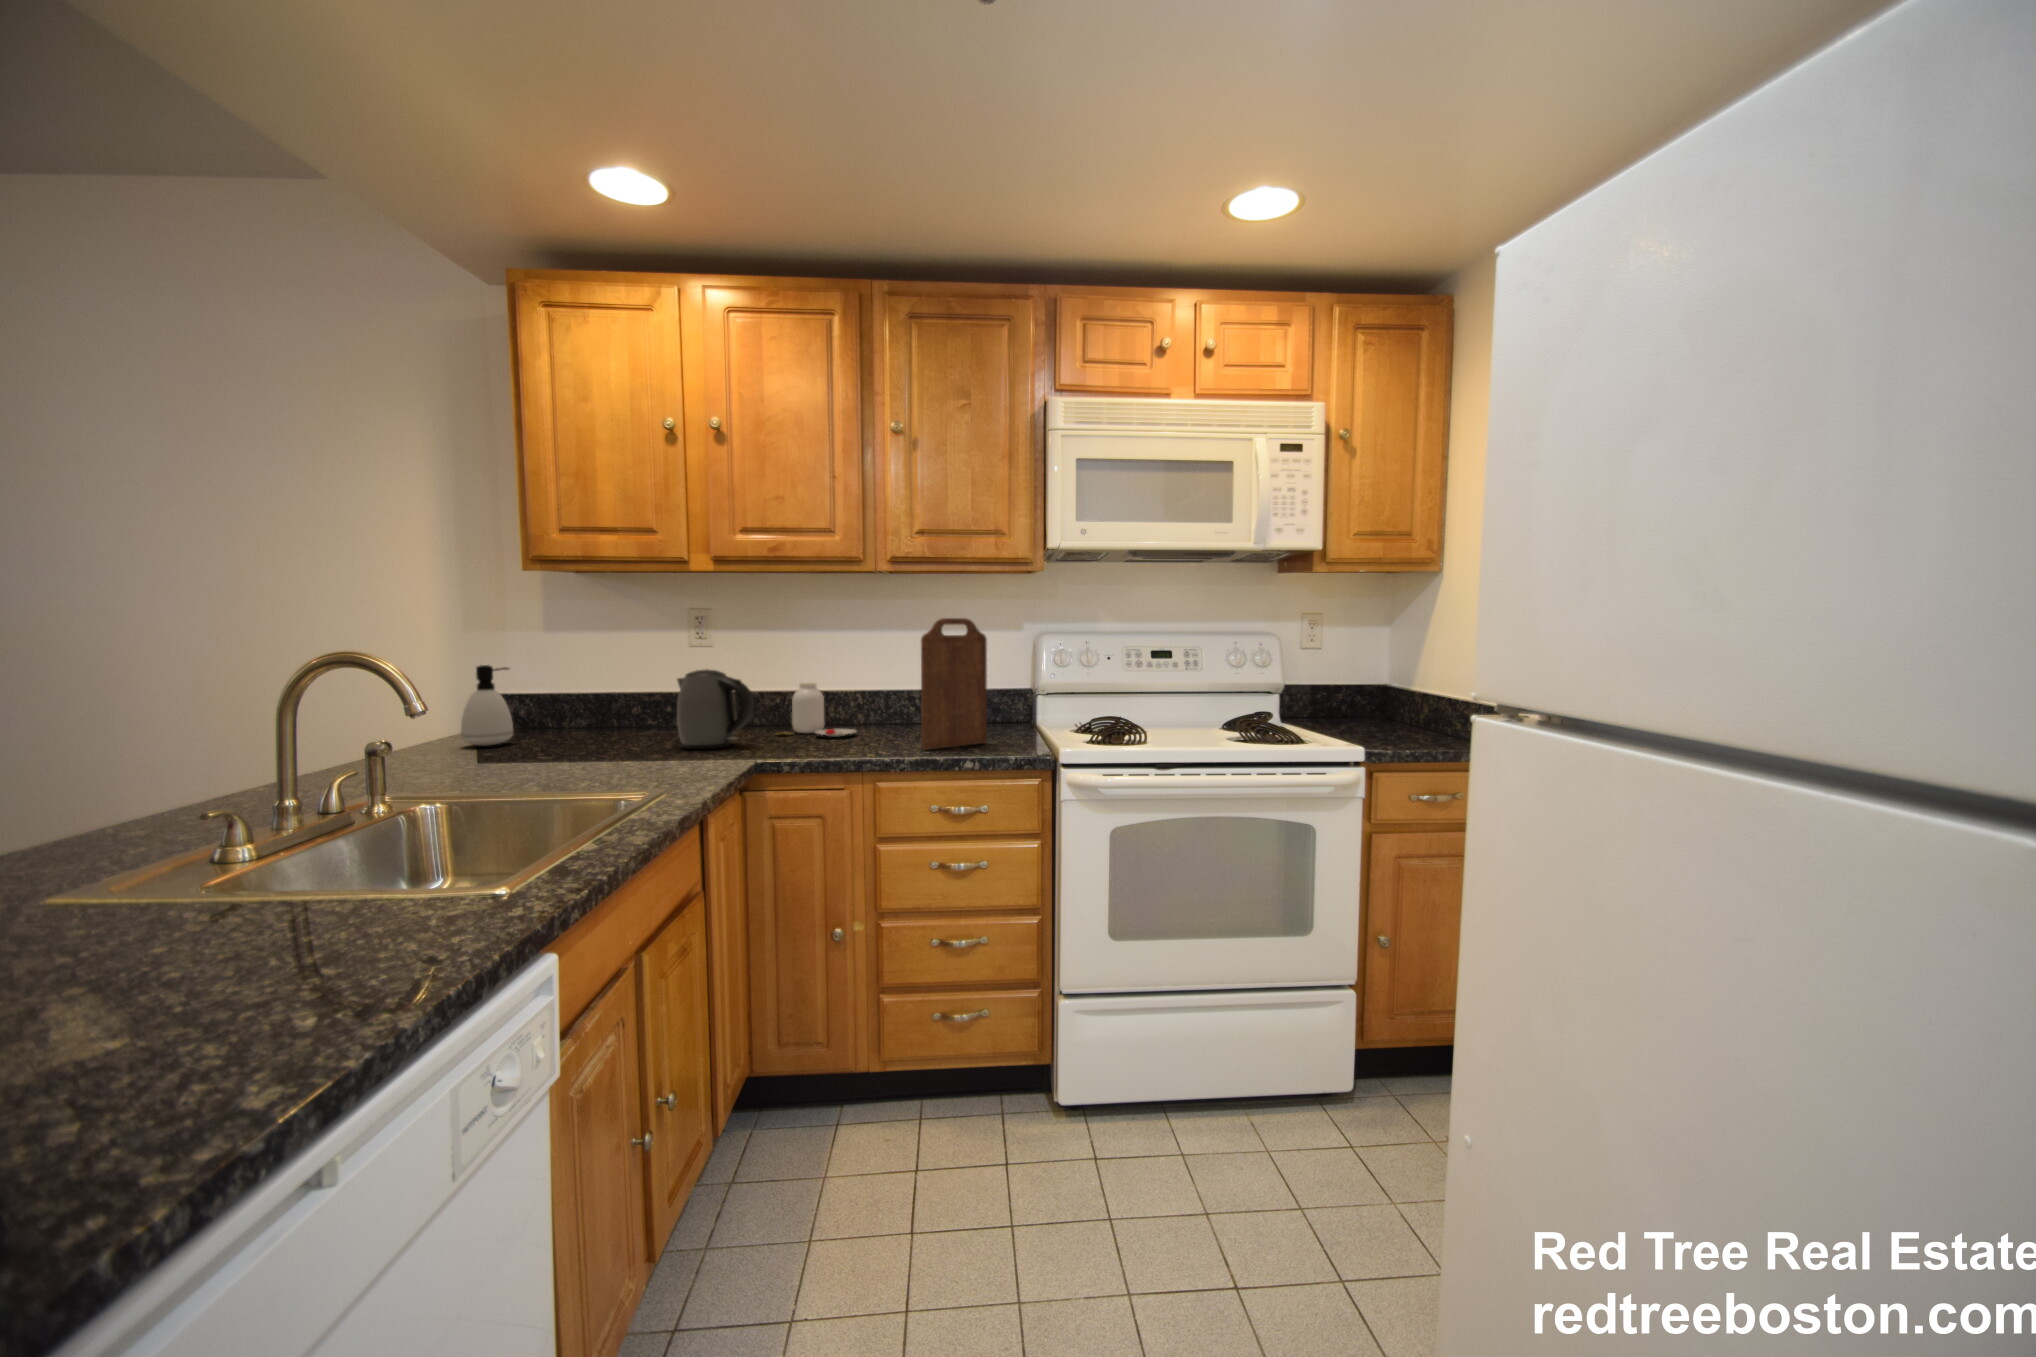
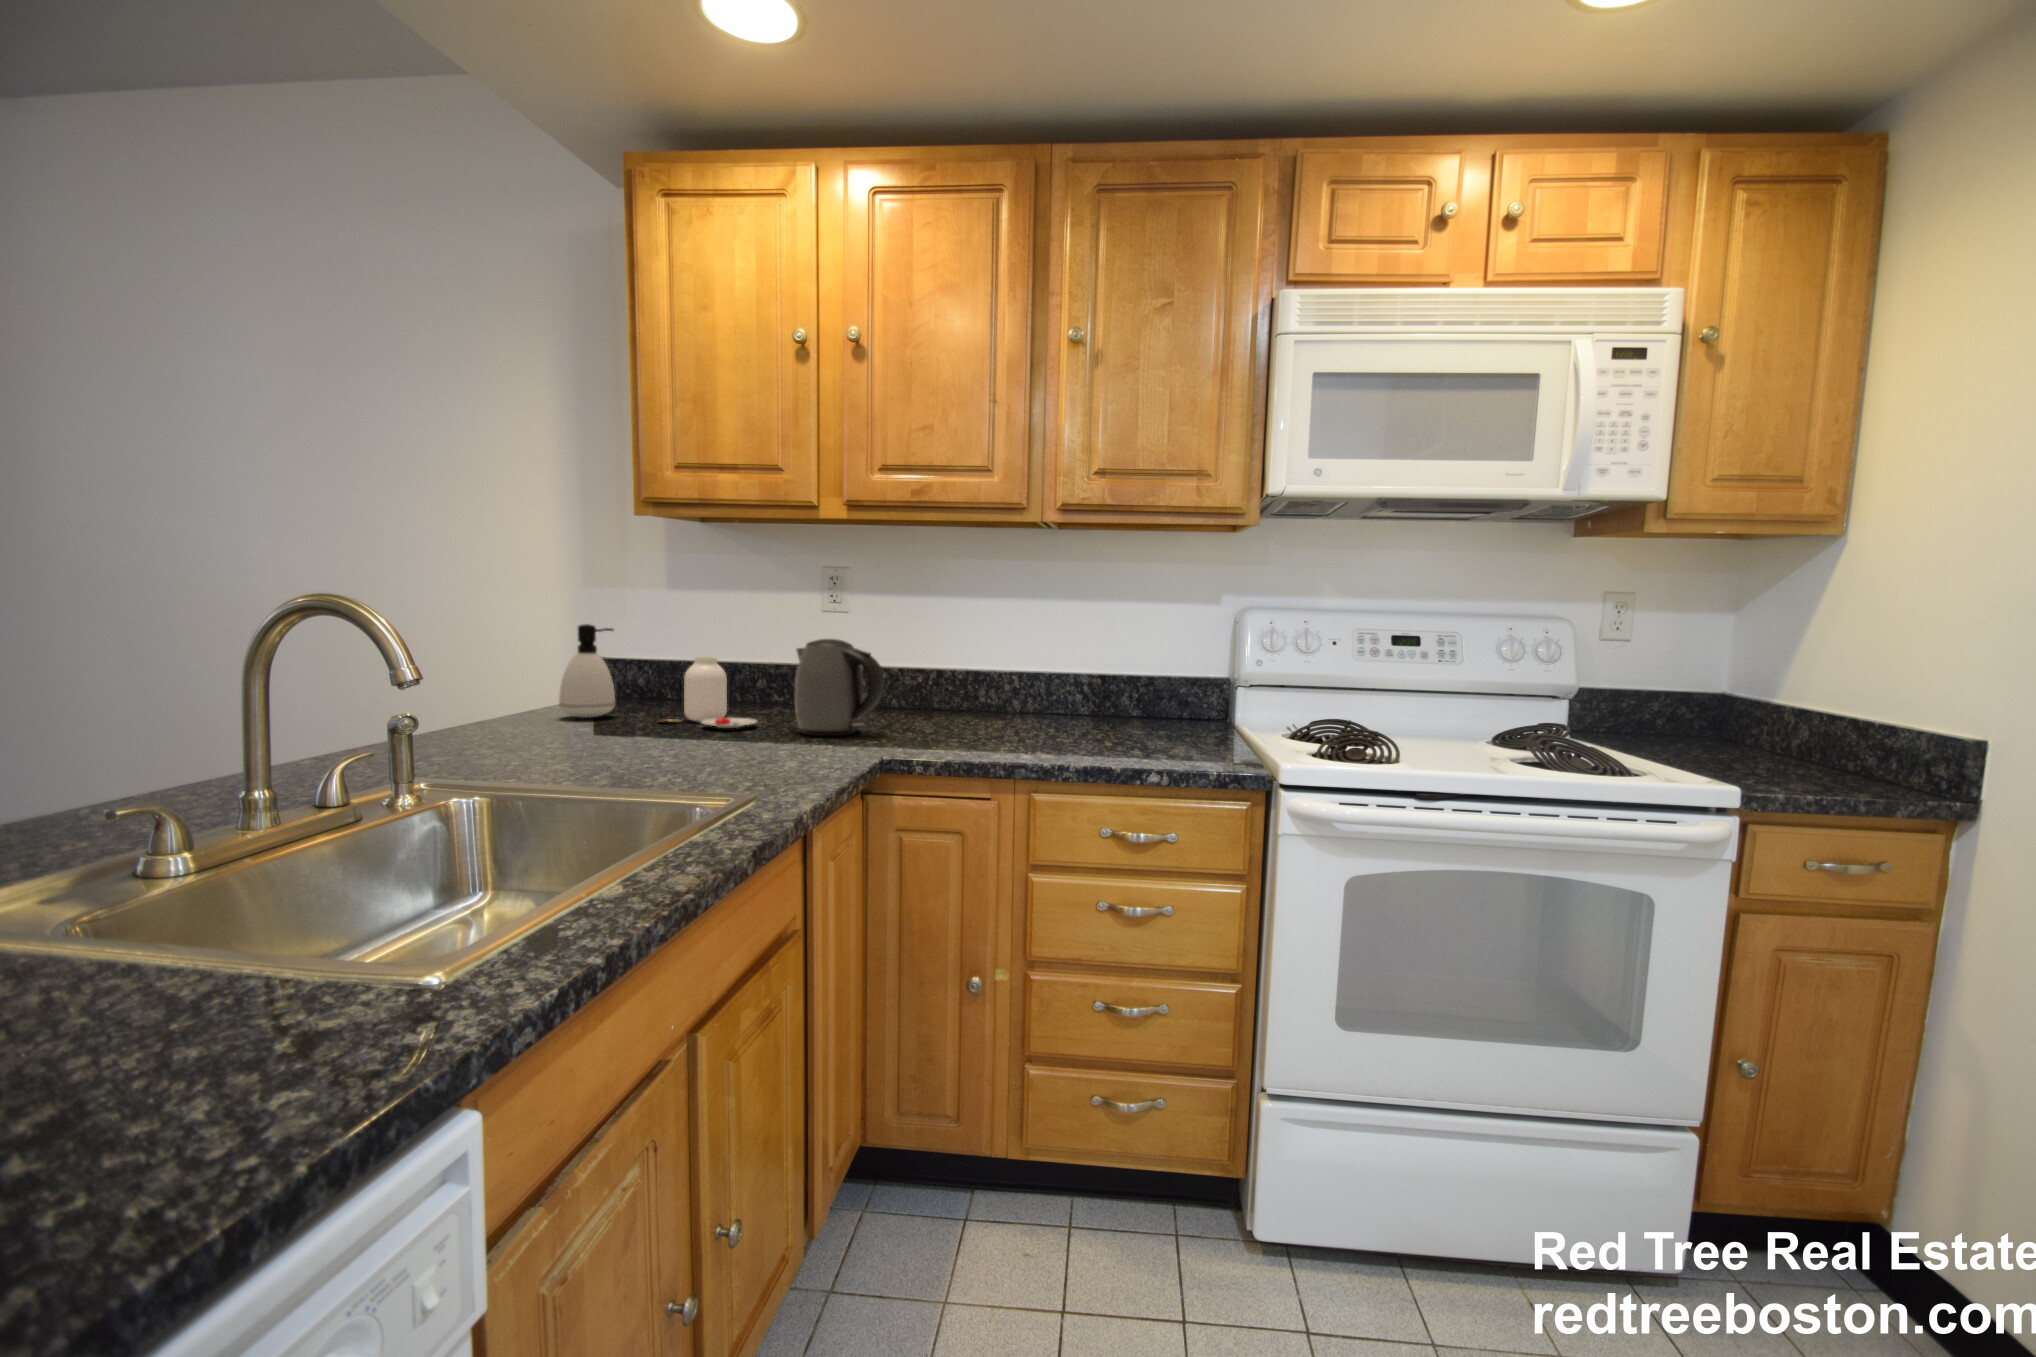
cutting board: present [921,618,987,750] -> none [1090,583,1179,753]
jar: present [786,683,856,737] -> present [665,657,757,728]

